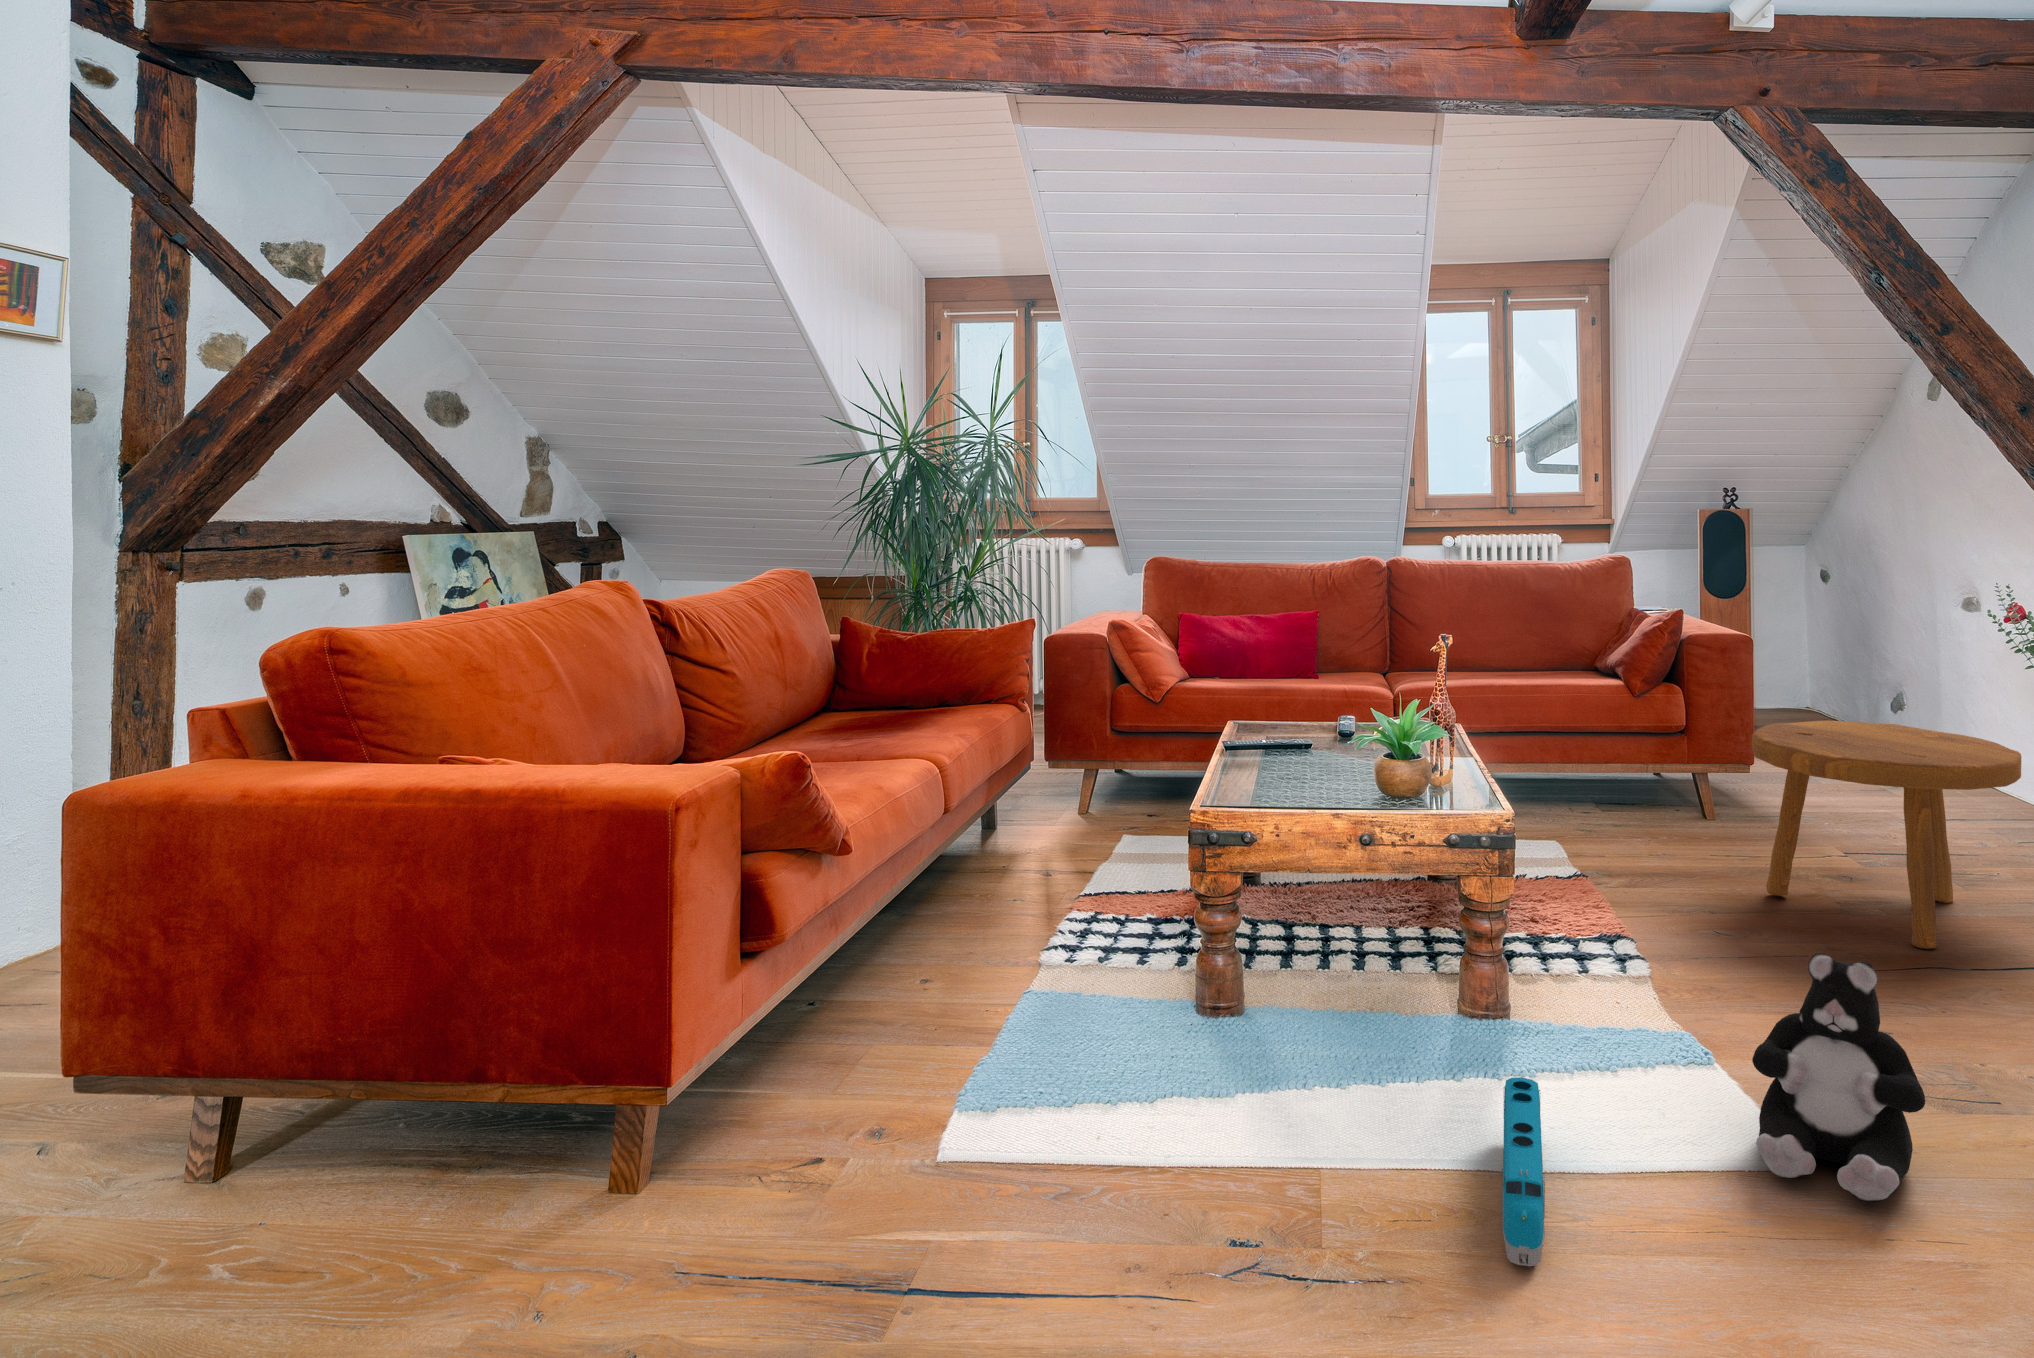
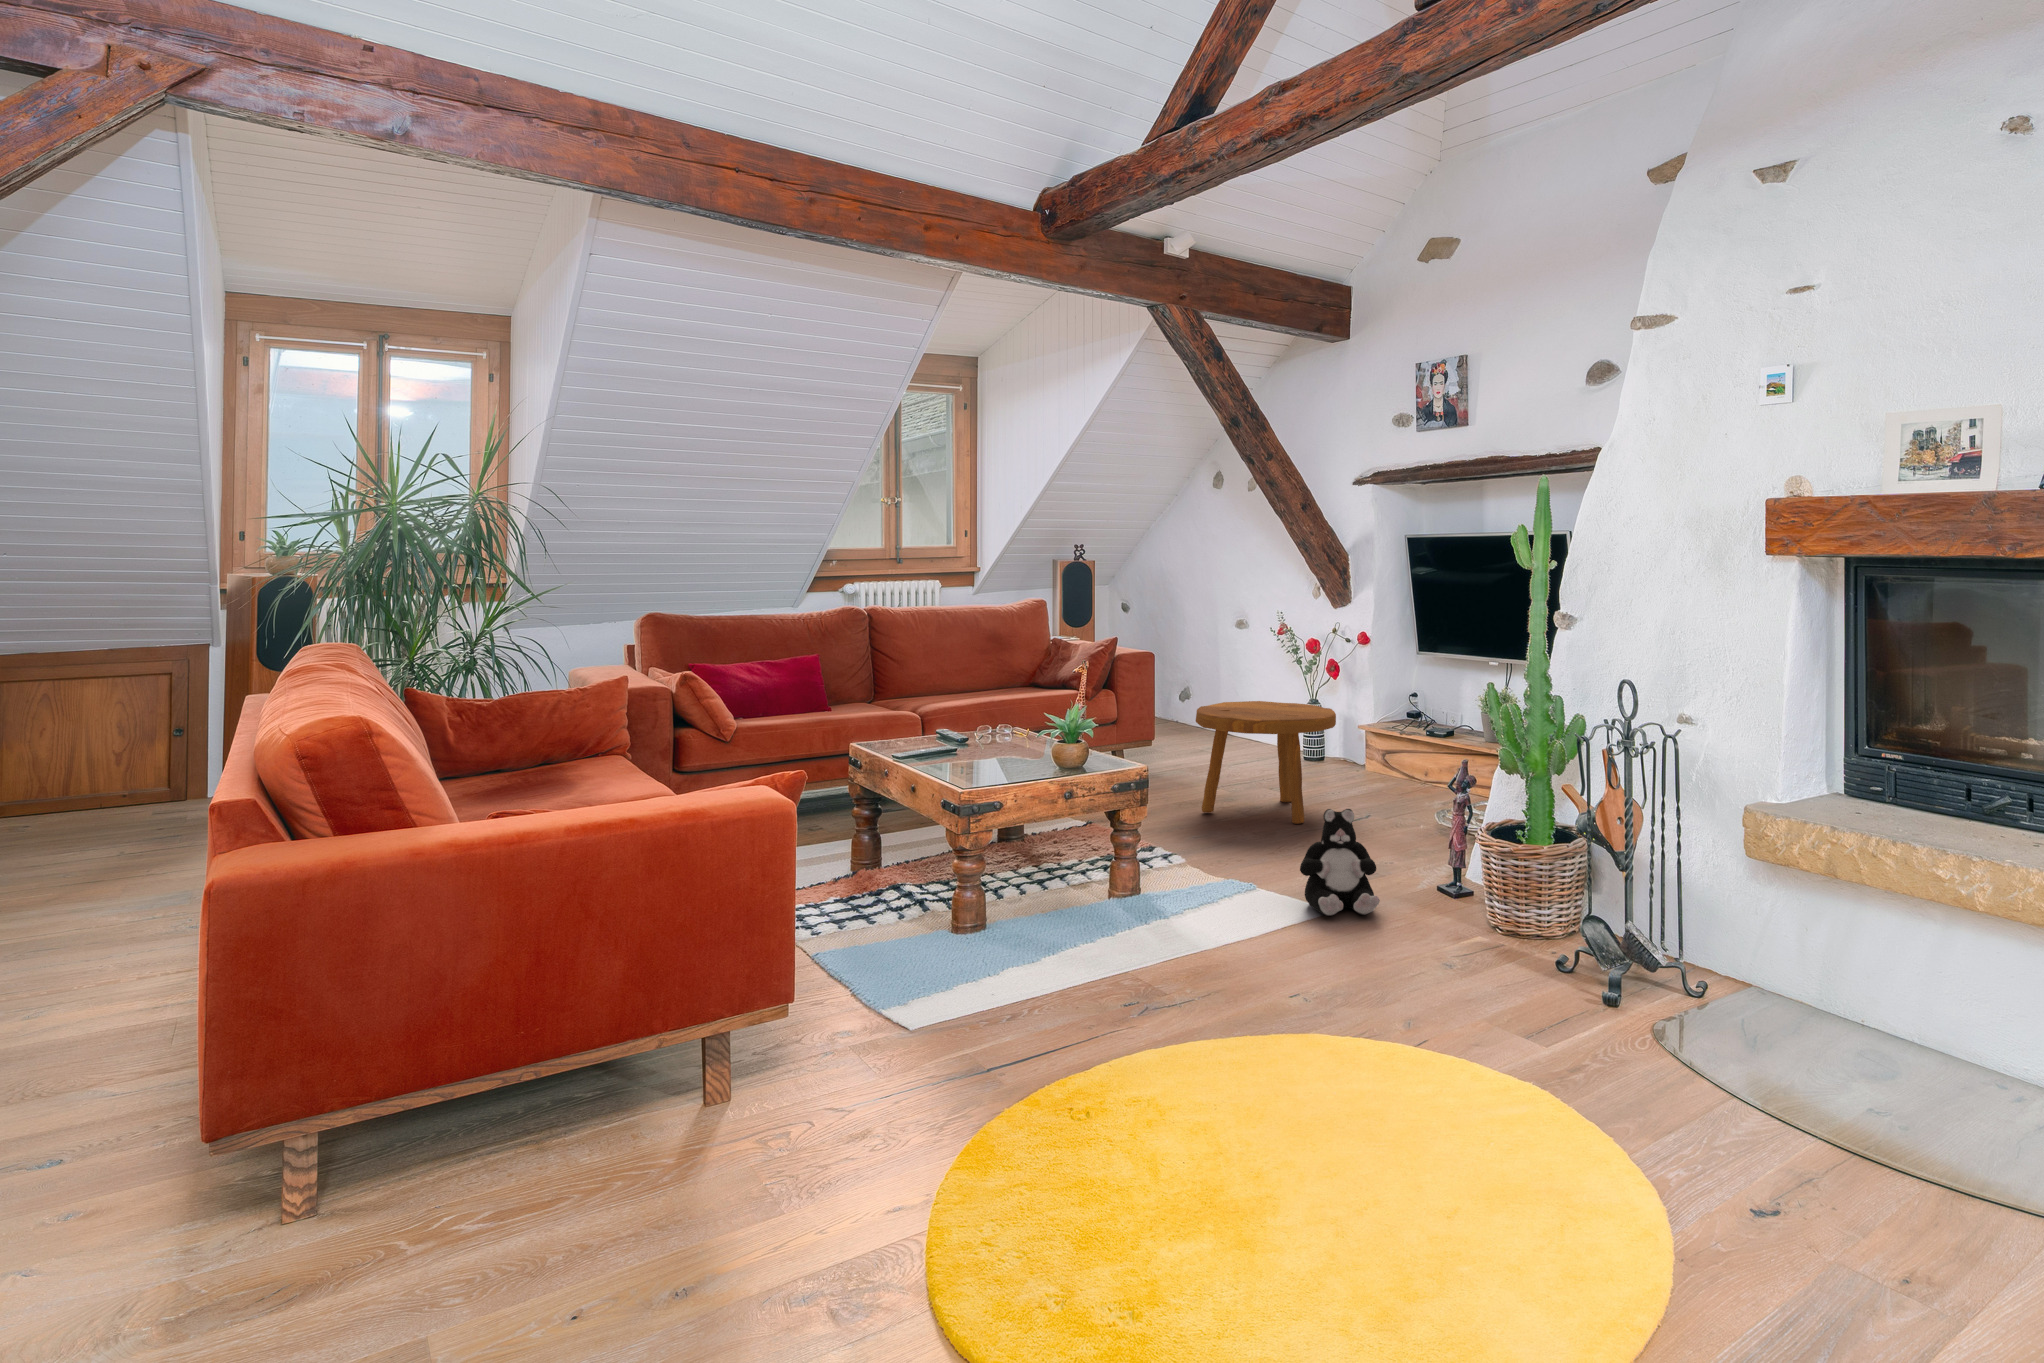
toy train: present [1502,1077,1545,1266] -> none [1199,900,1269,969]

